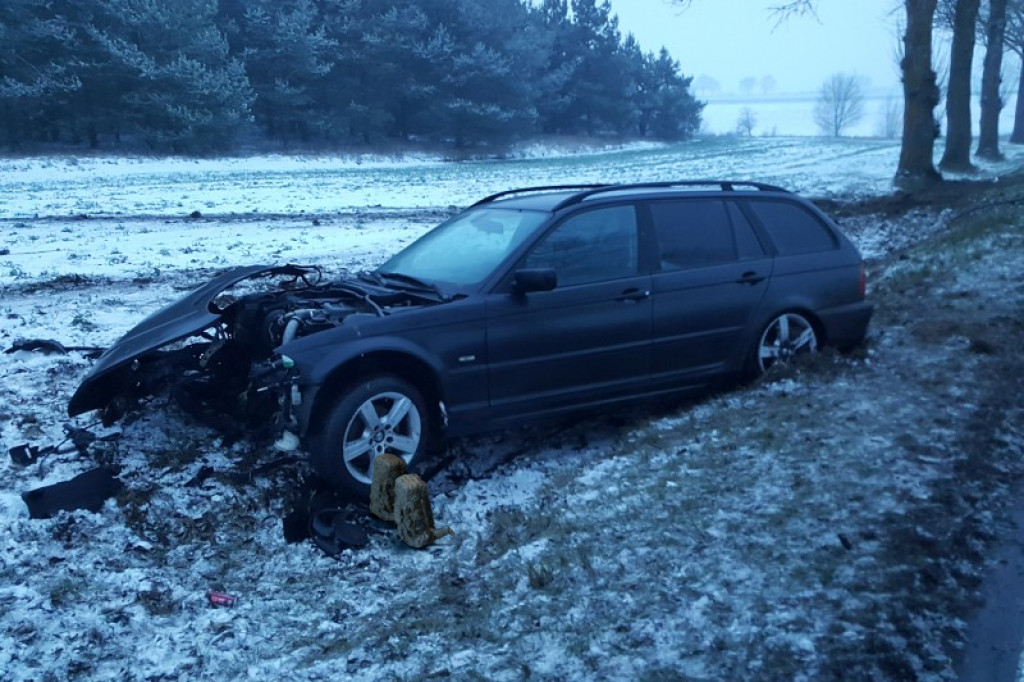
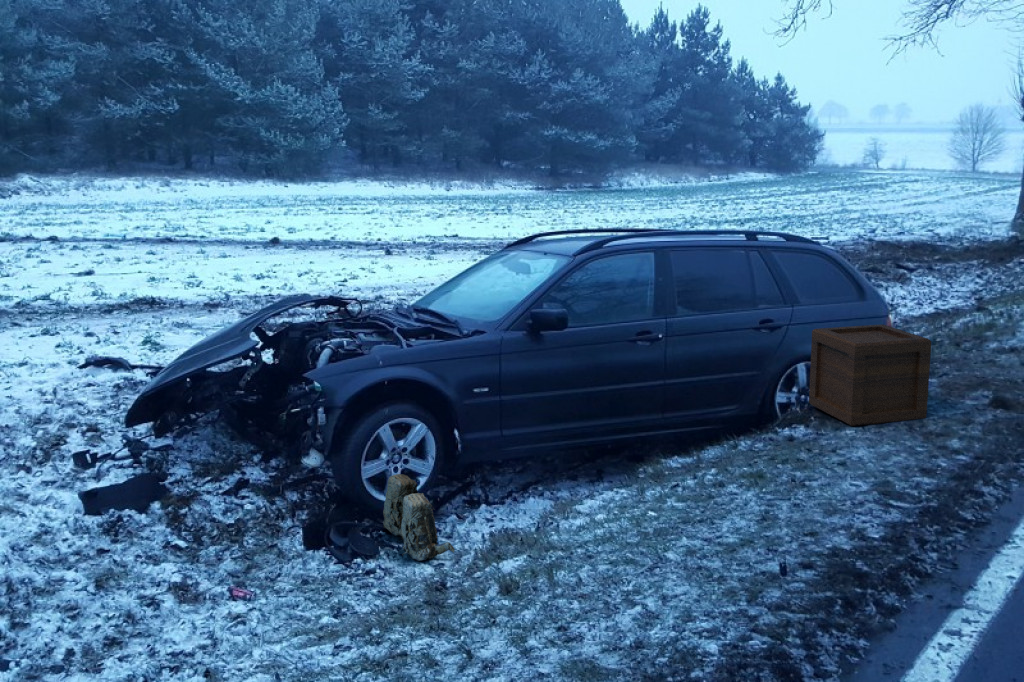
wooden crate: none [790,274,918,379] -> present [809,324,932,426]

